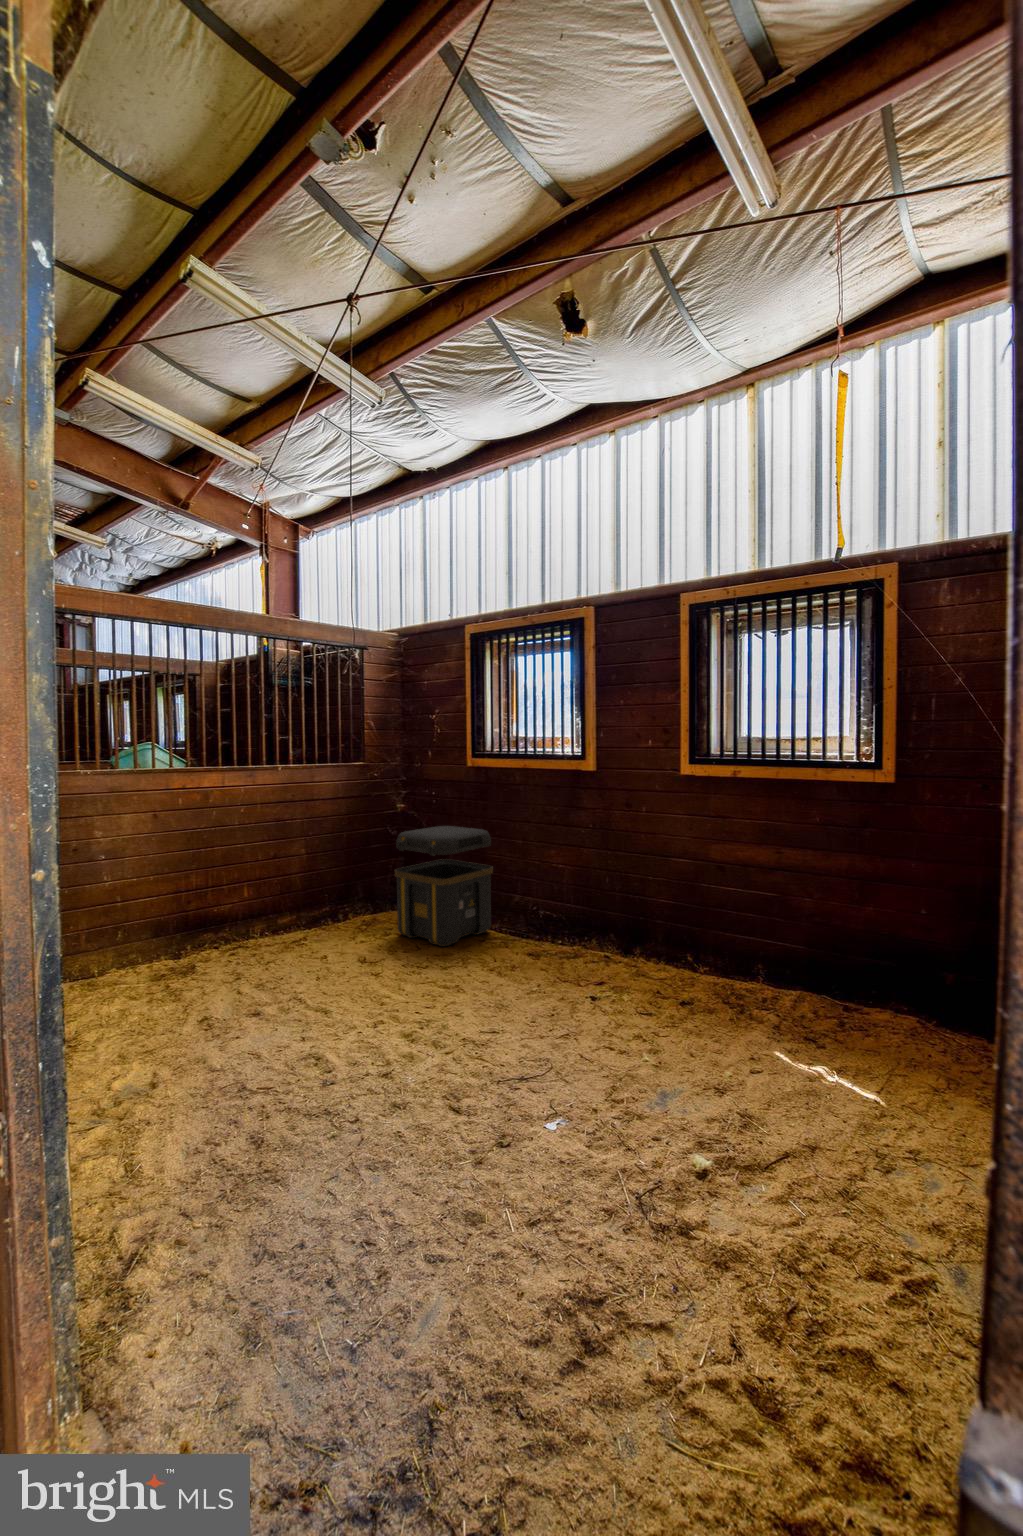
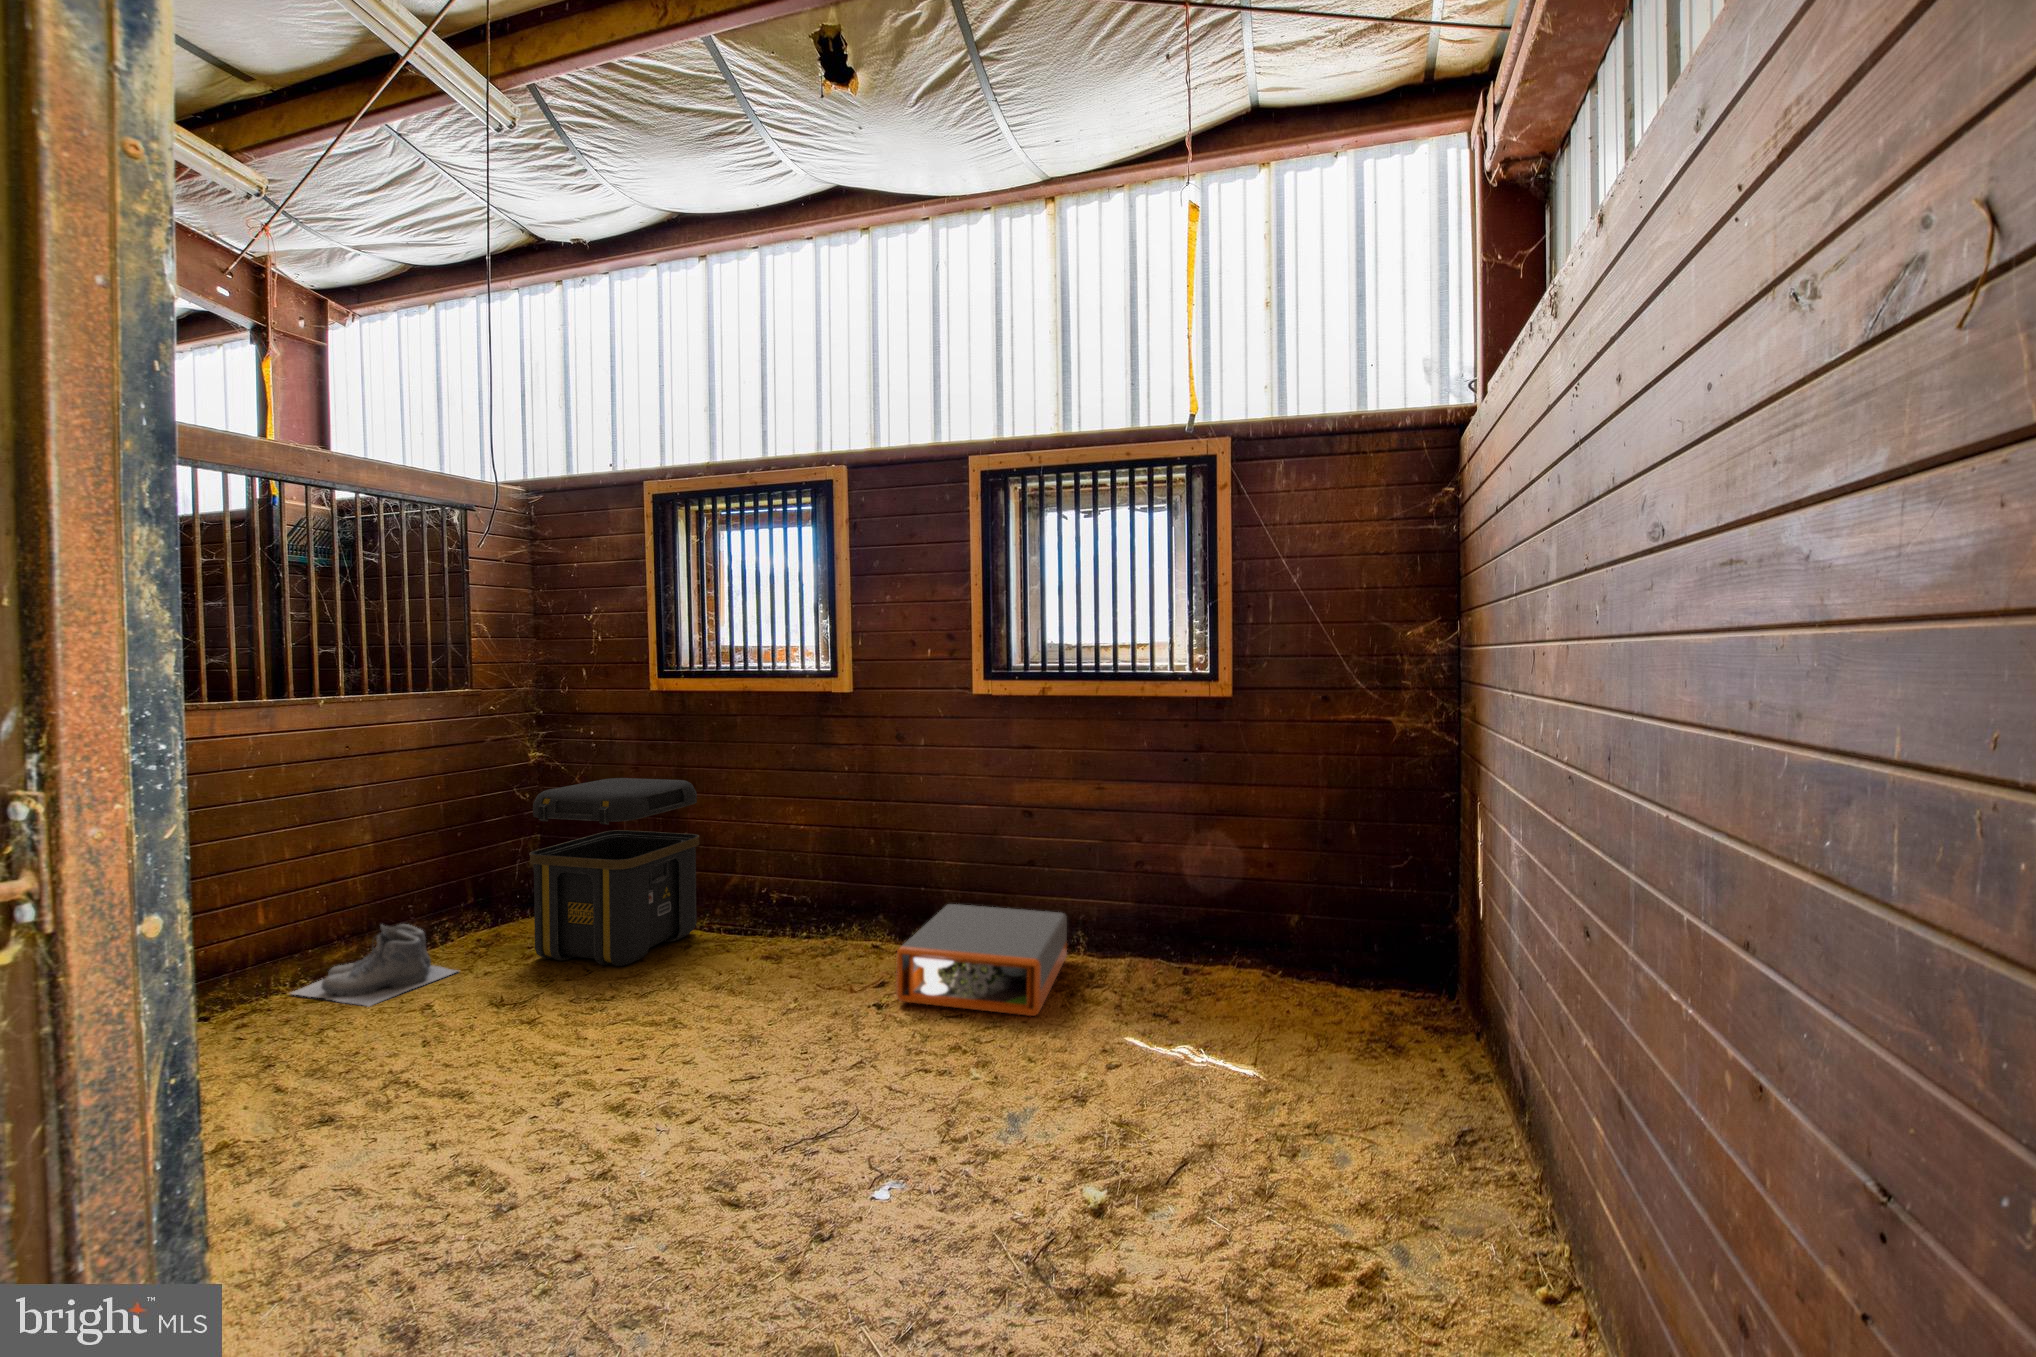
boots: none [279,904,360,951] -> present [291,924,457,1007]
storage box: none [605,933,747,1026] -> present [896,904,1067,1016]

